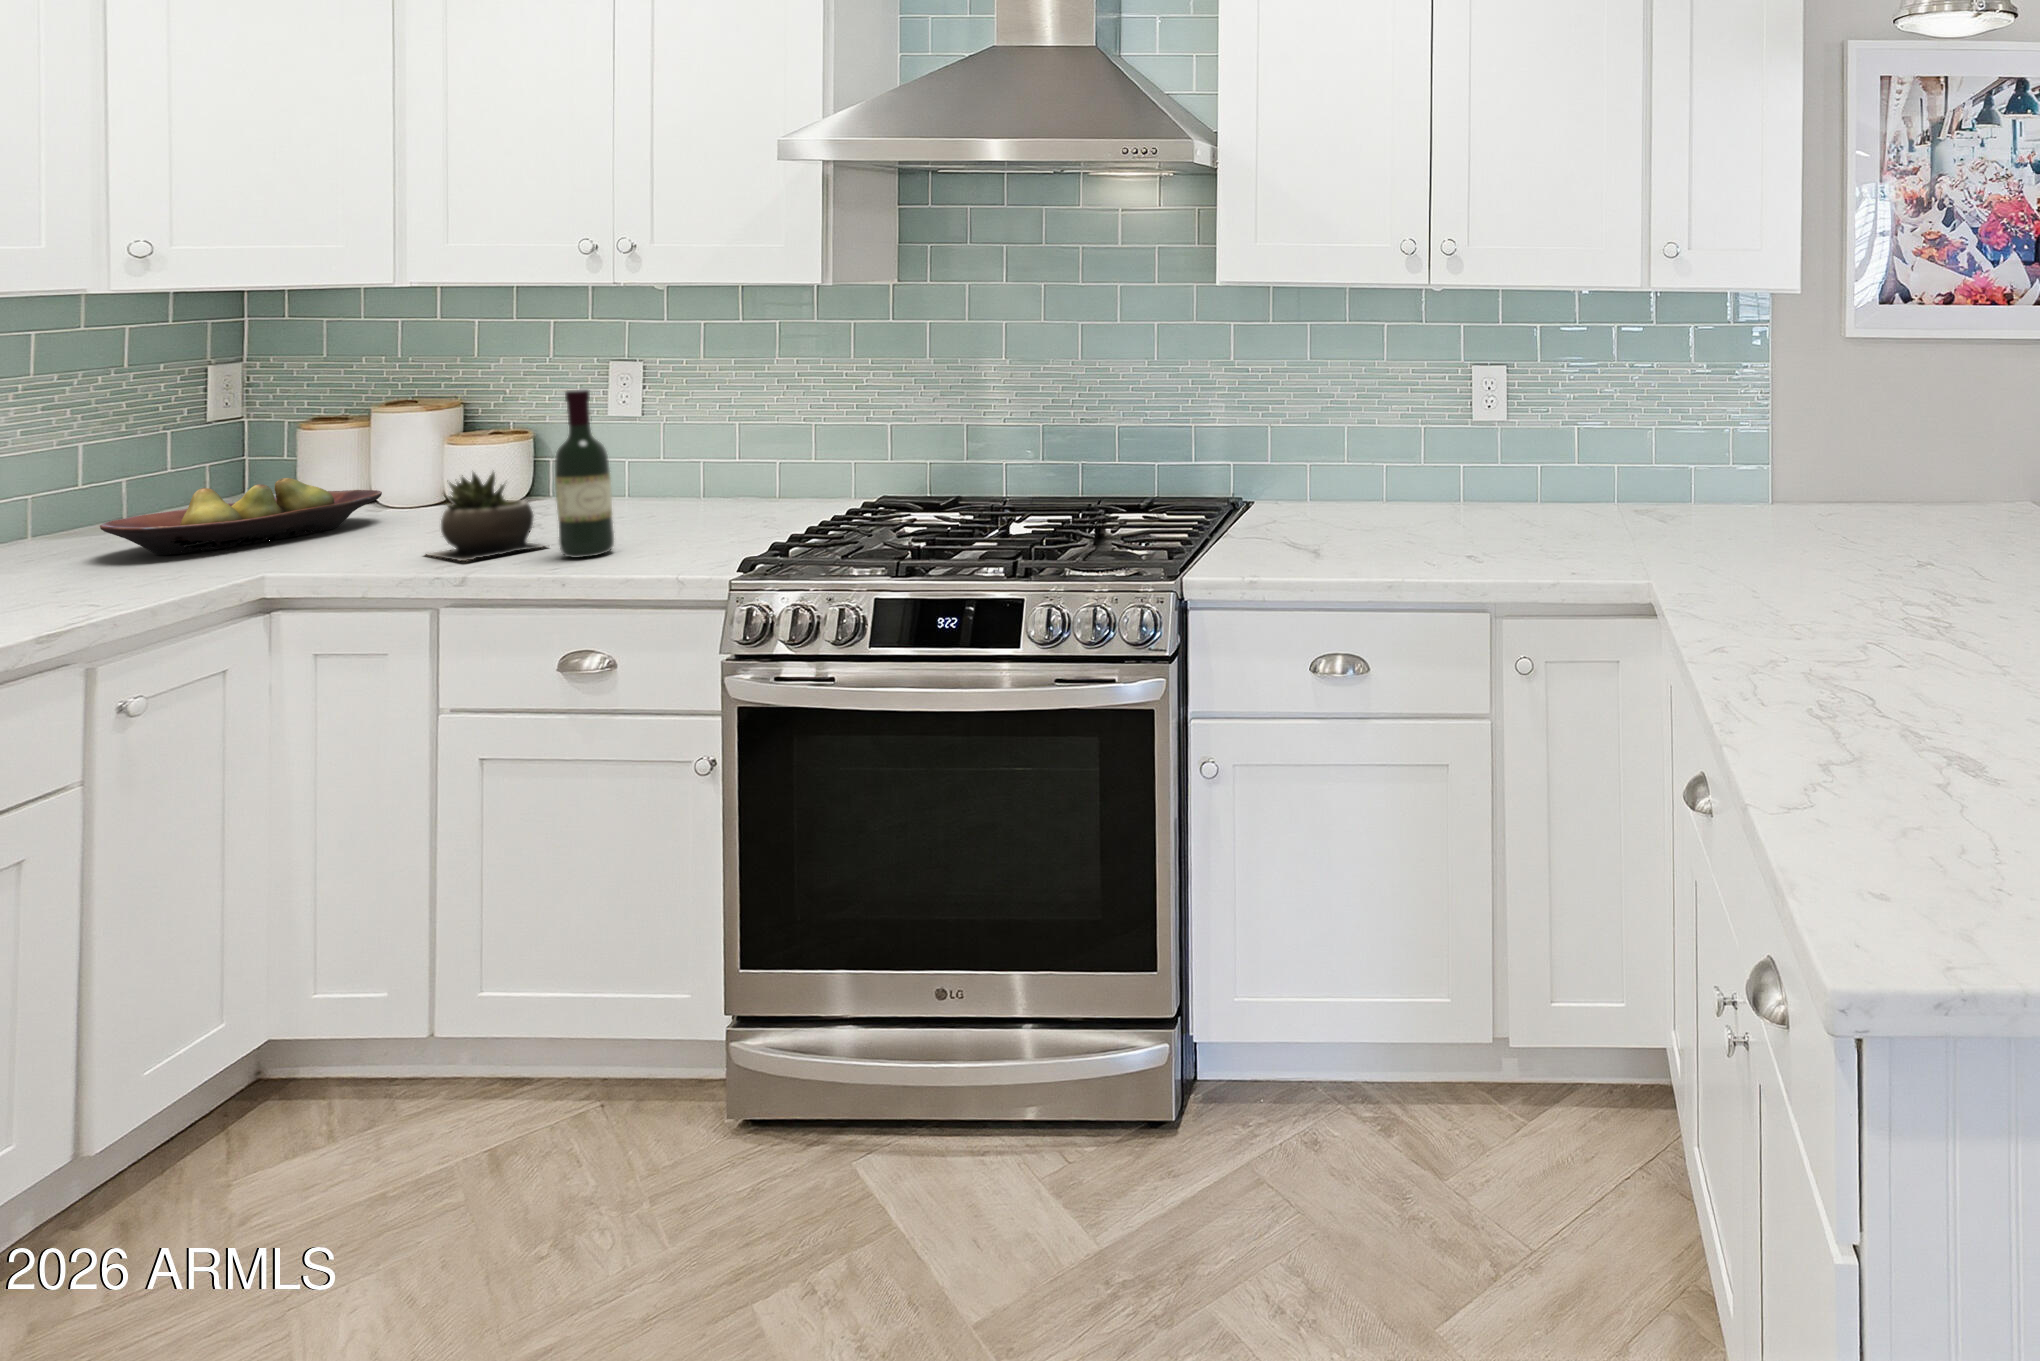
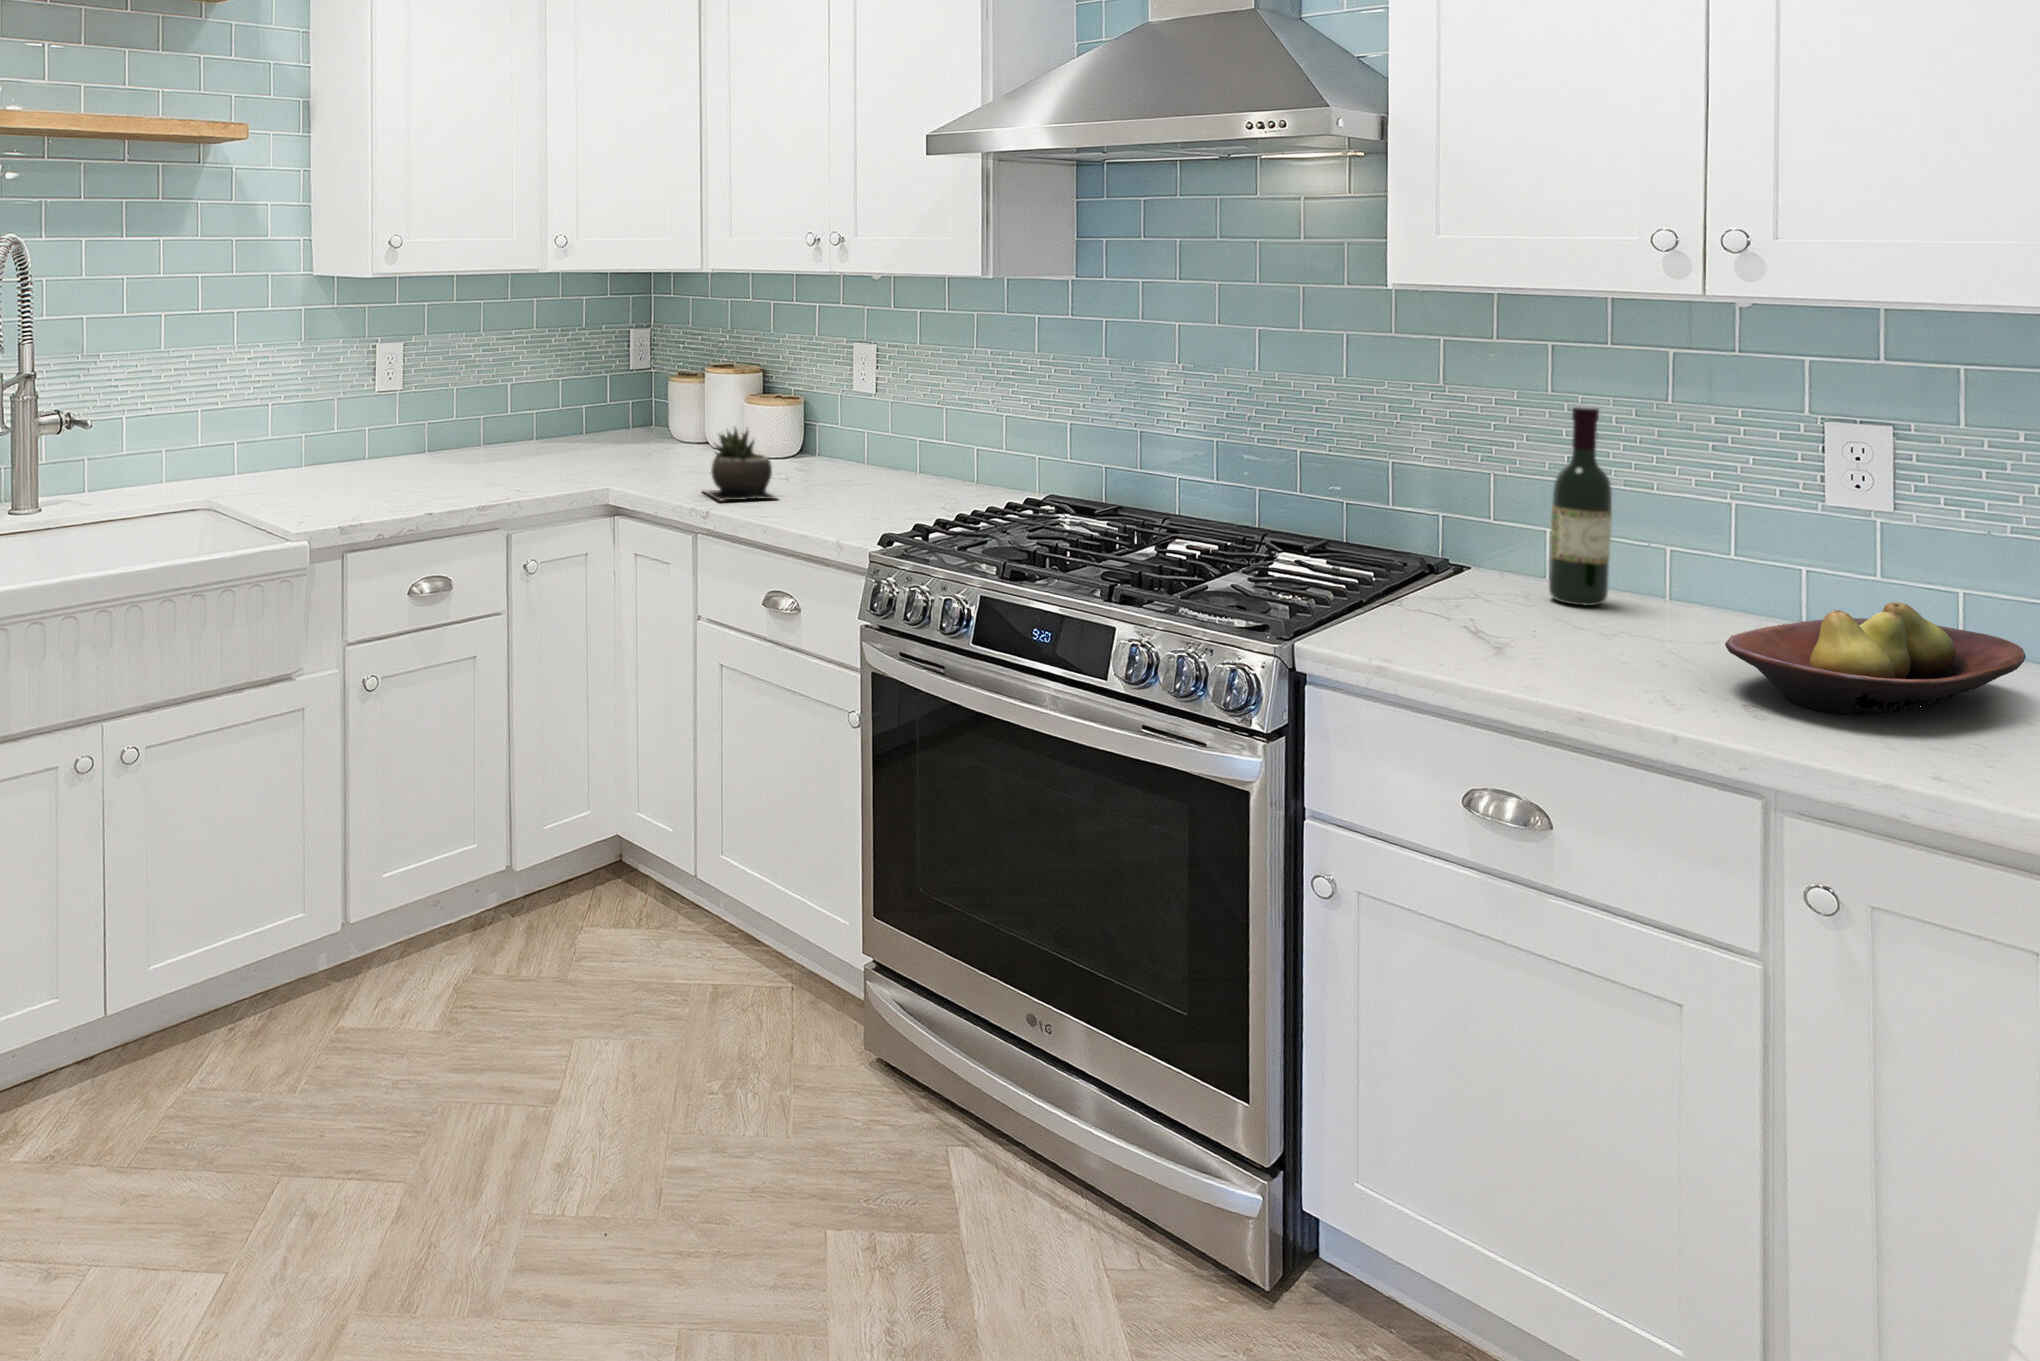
wine bottle: present [555,389,614,558] -> present [1549,406,1612,606]
fruit bowl: present [100,478,382,555] -> present [1725,602,2026,713]

